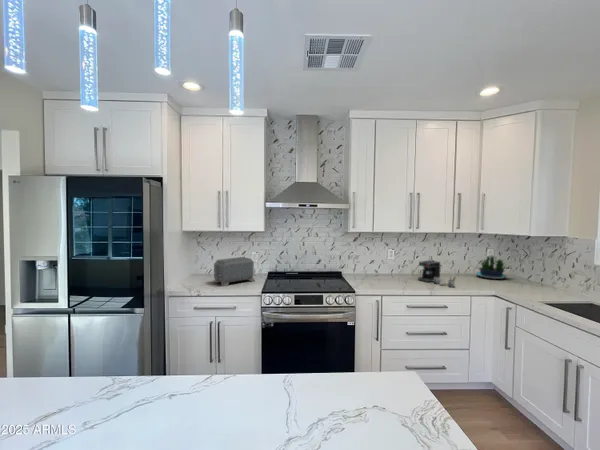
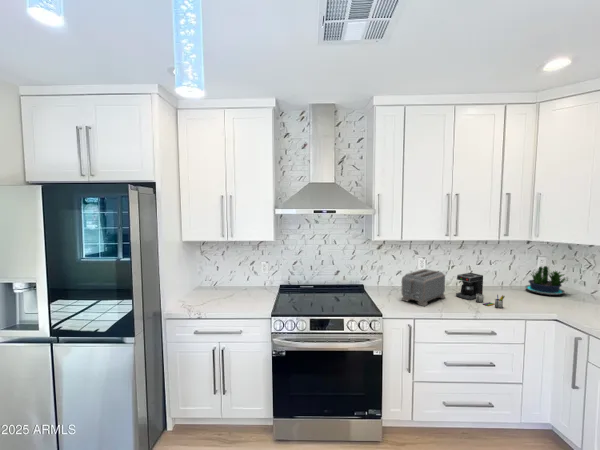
toaster: present [214,257,254,286] -> present [402,269,445,306]

